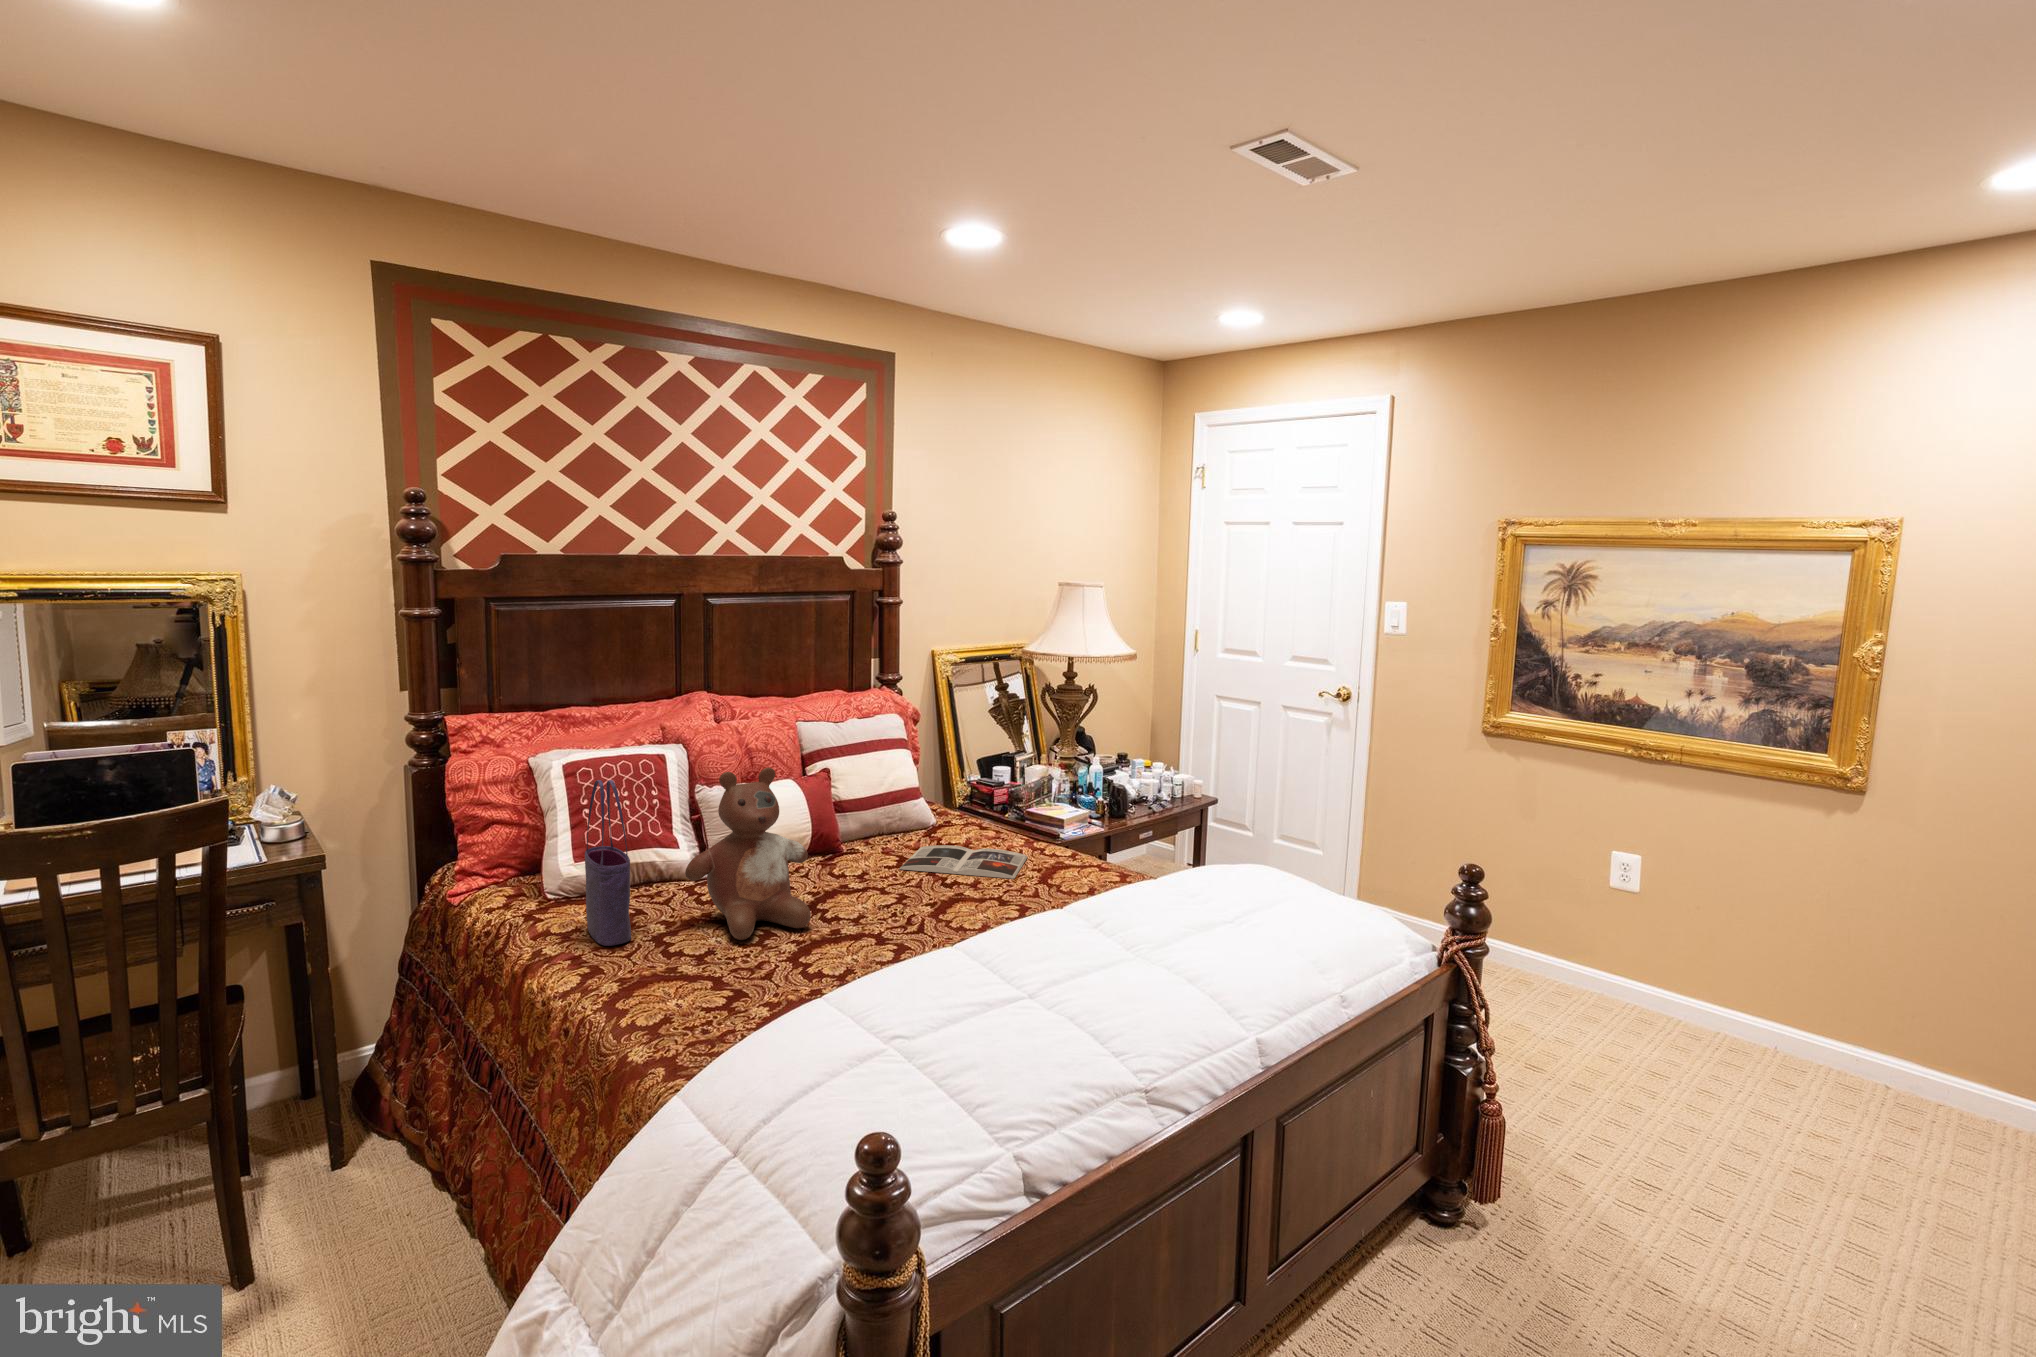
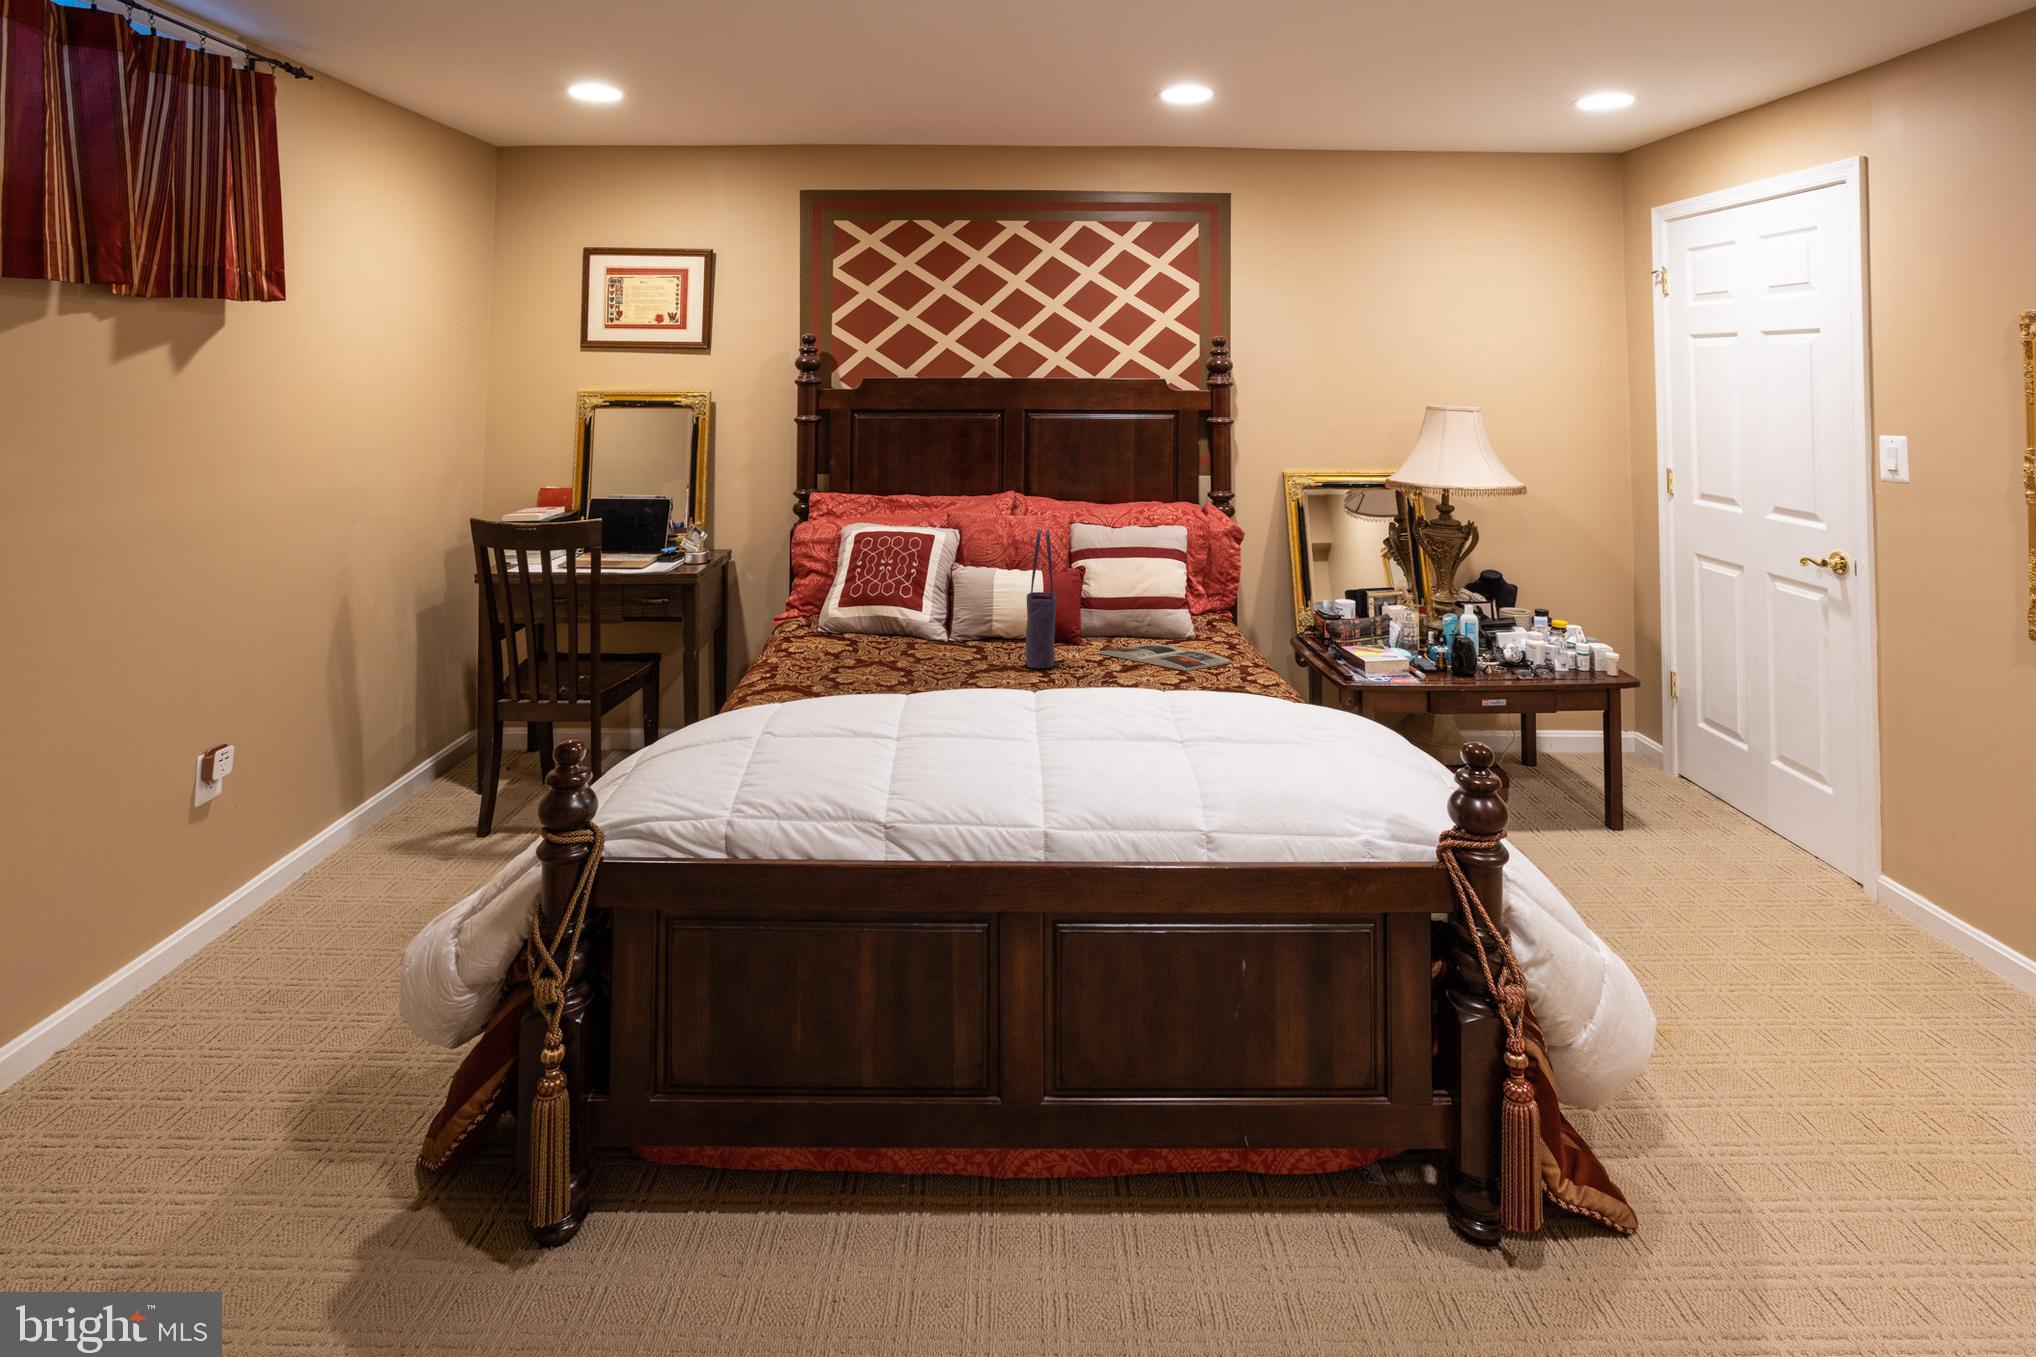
stuffed bear: present [685,768,811,940] -> none [872,525,980,665]
tote bag: present [585,780,631,946] -> present [1026,530,1057,669]

